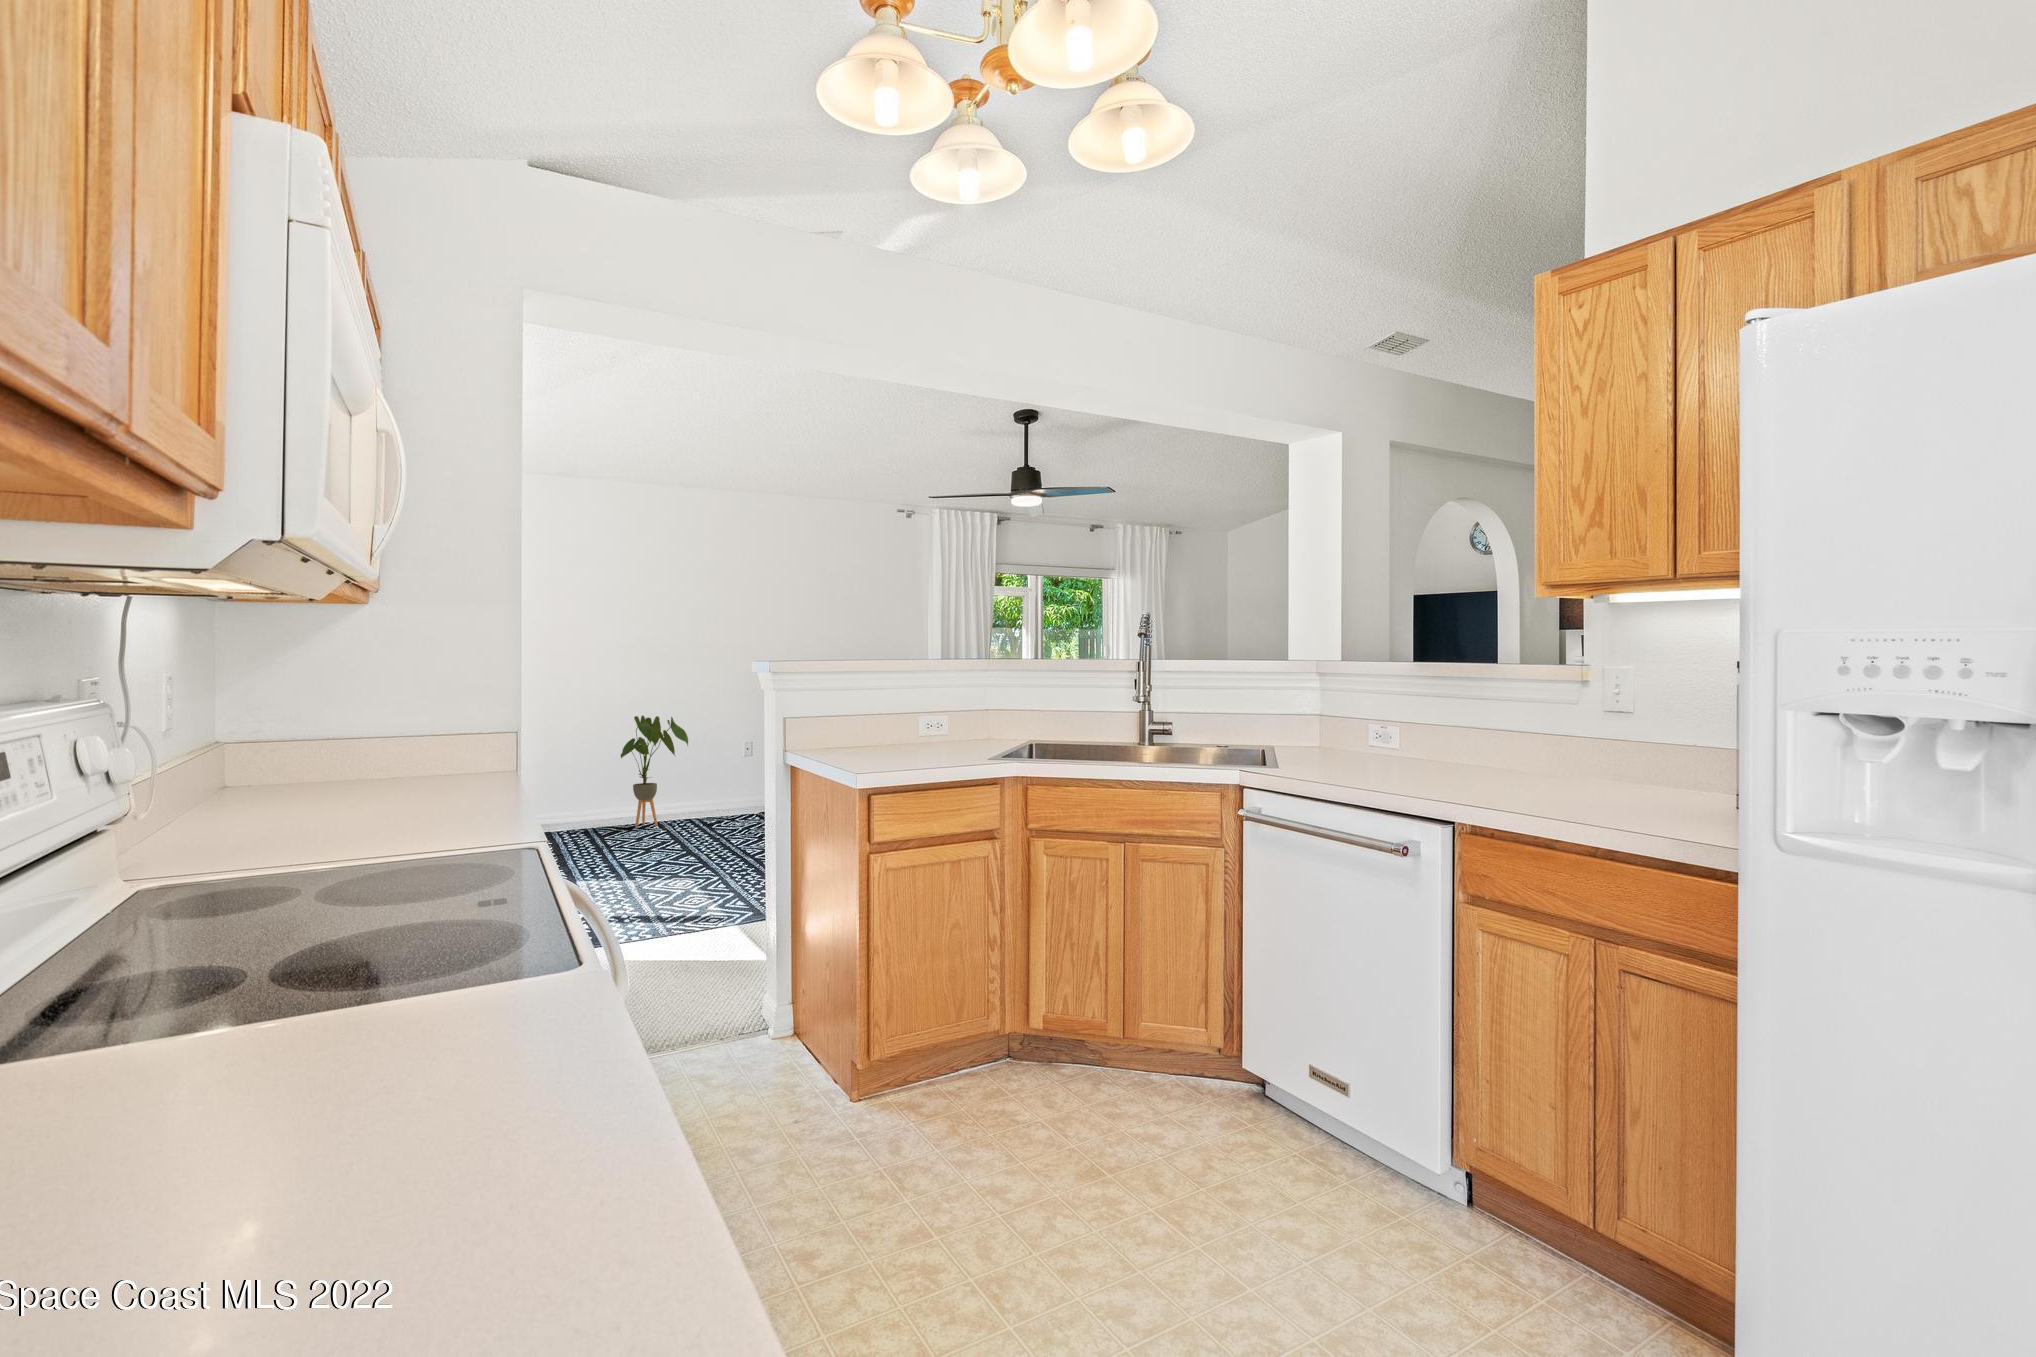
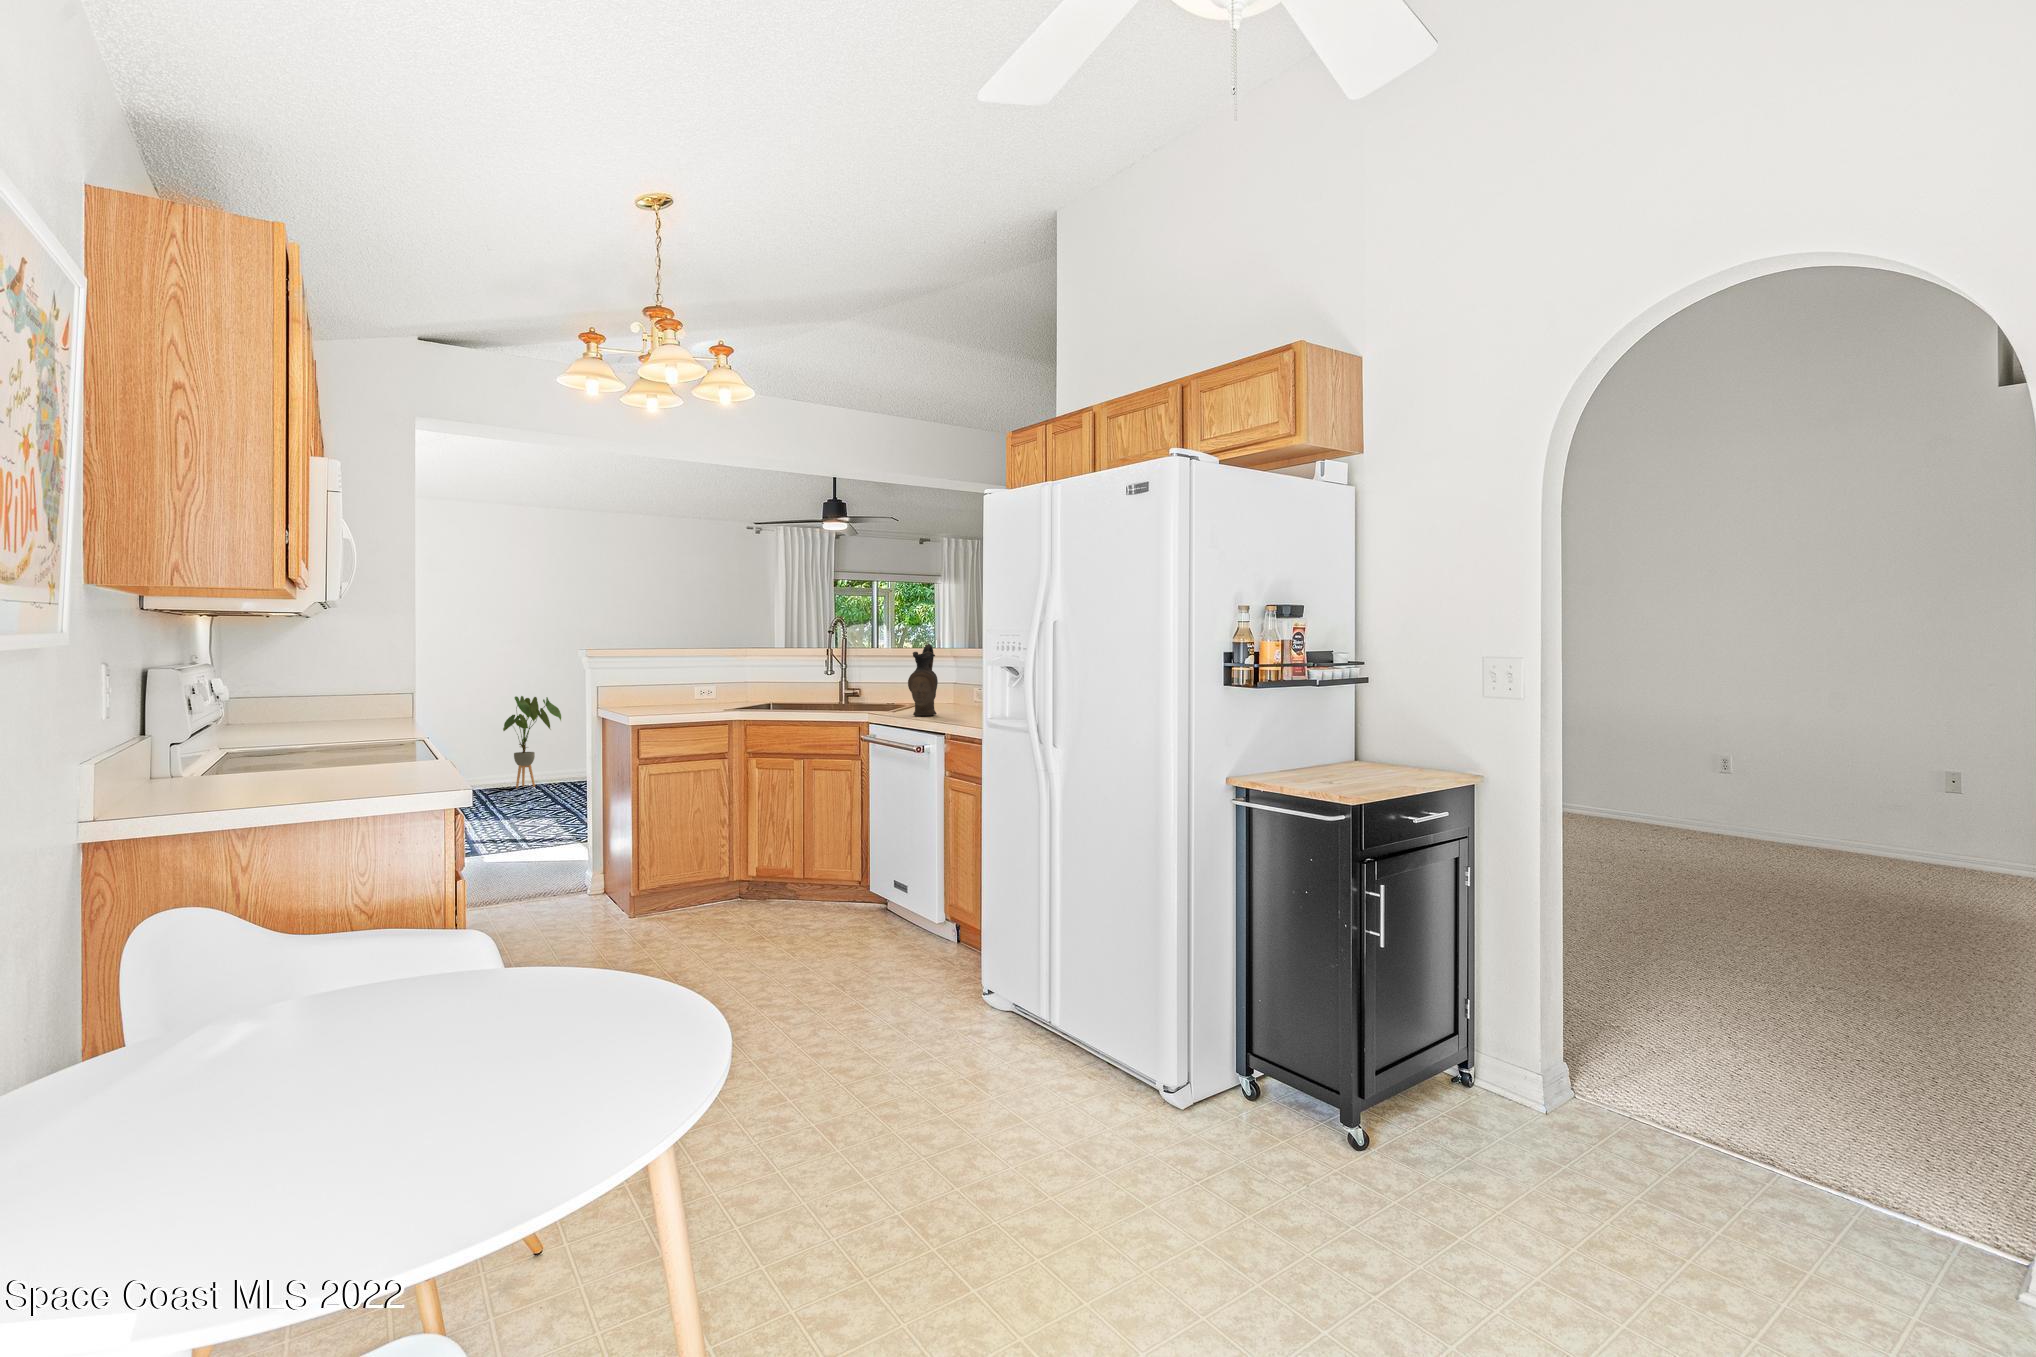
ceramic pitcher: none [1319,654,1372,776] -> present [908,644,938,716]

